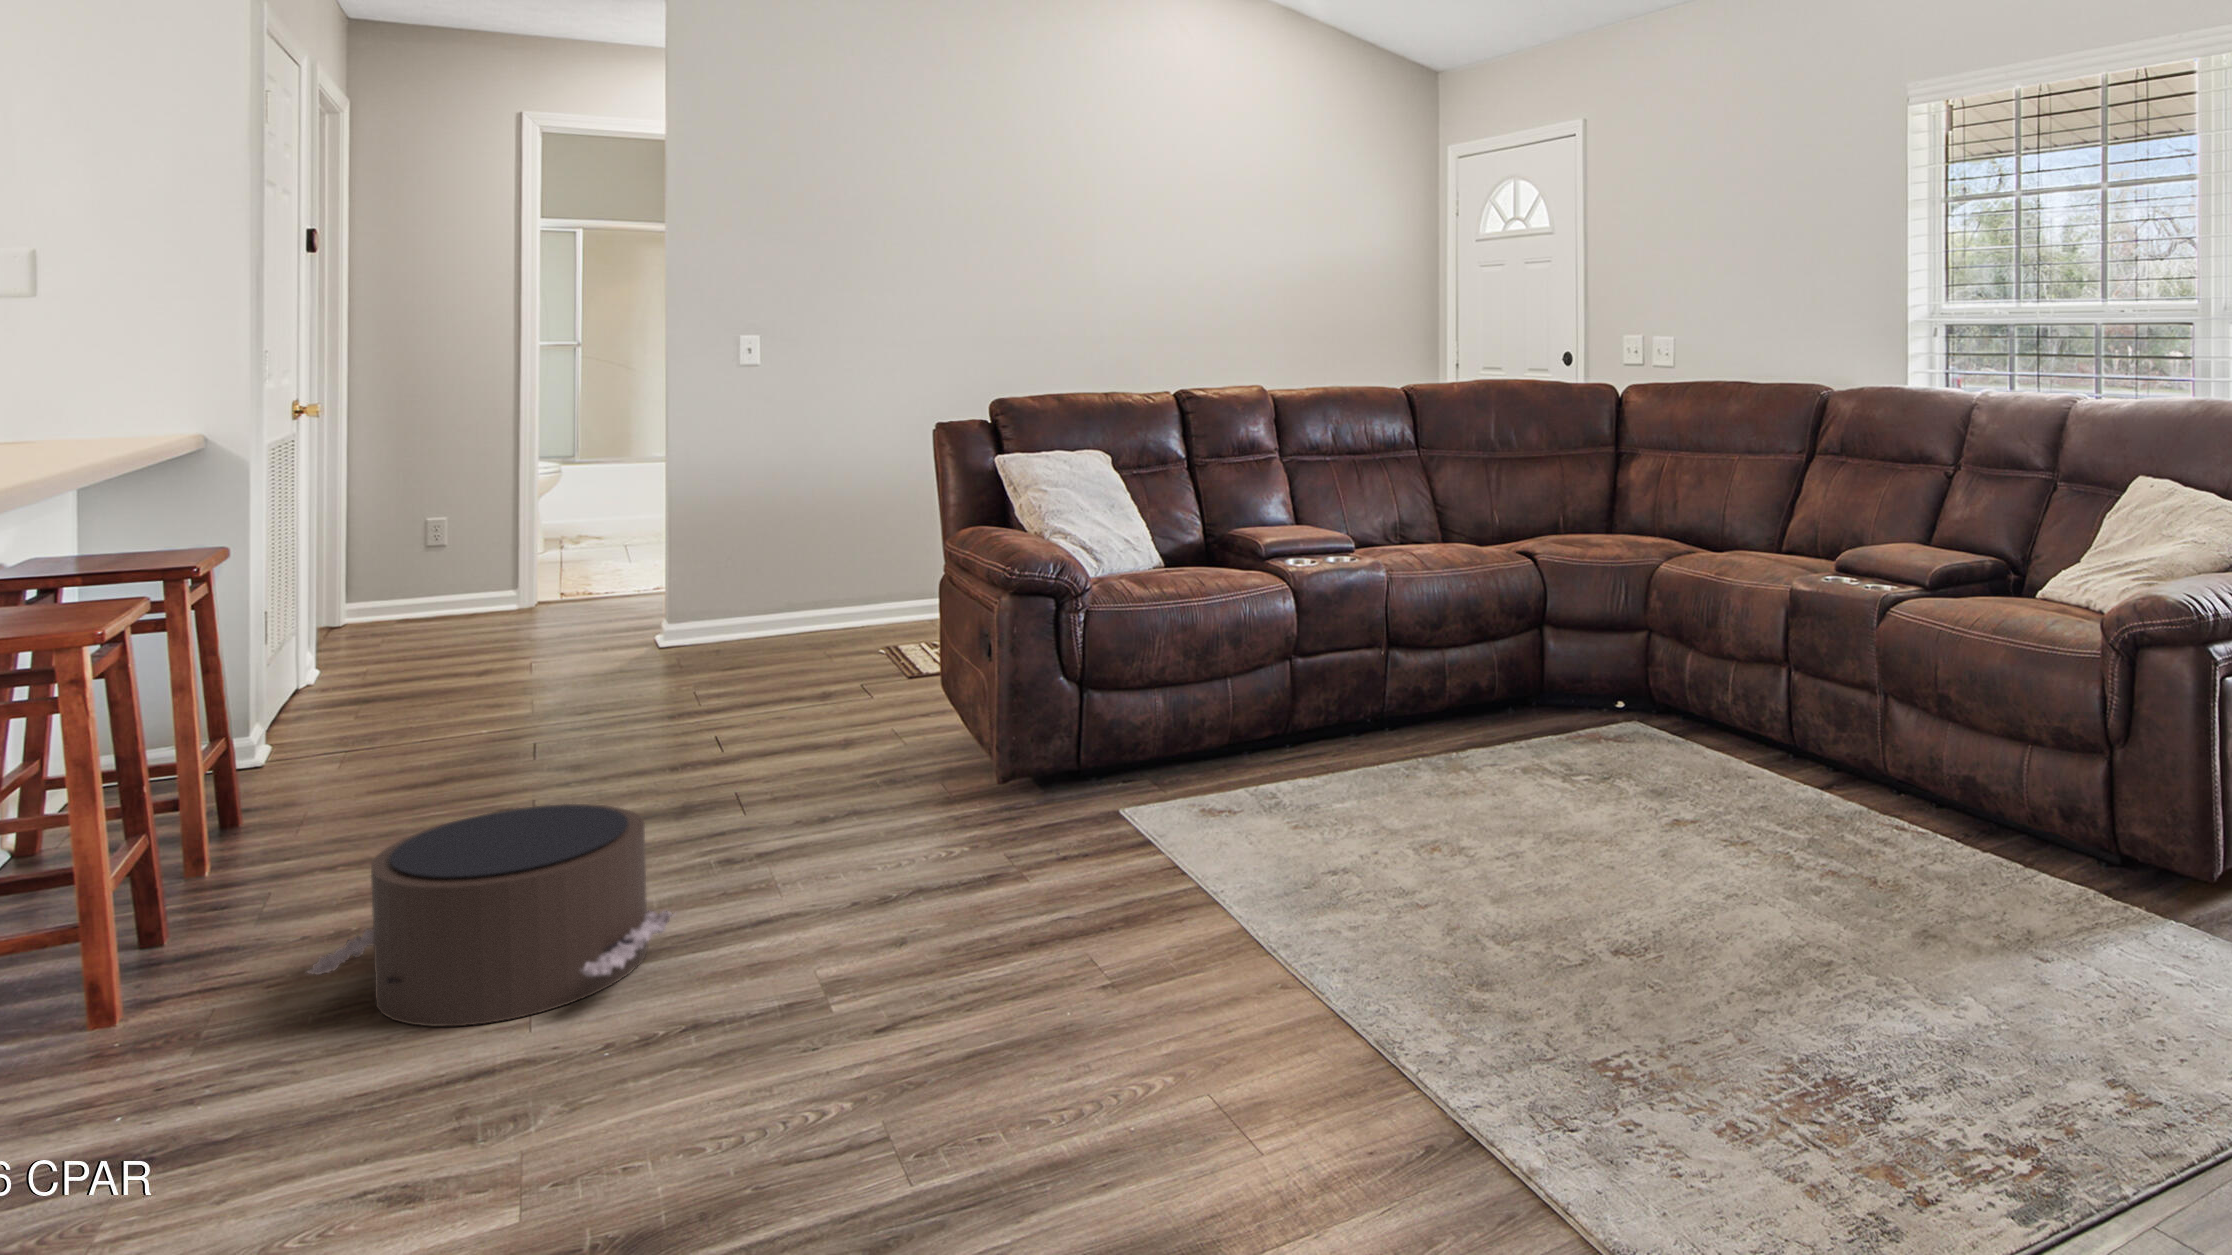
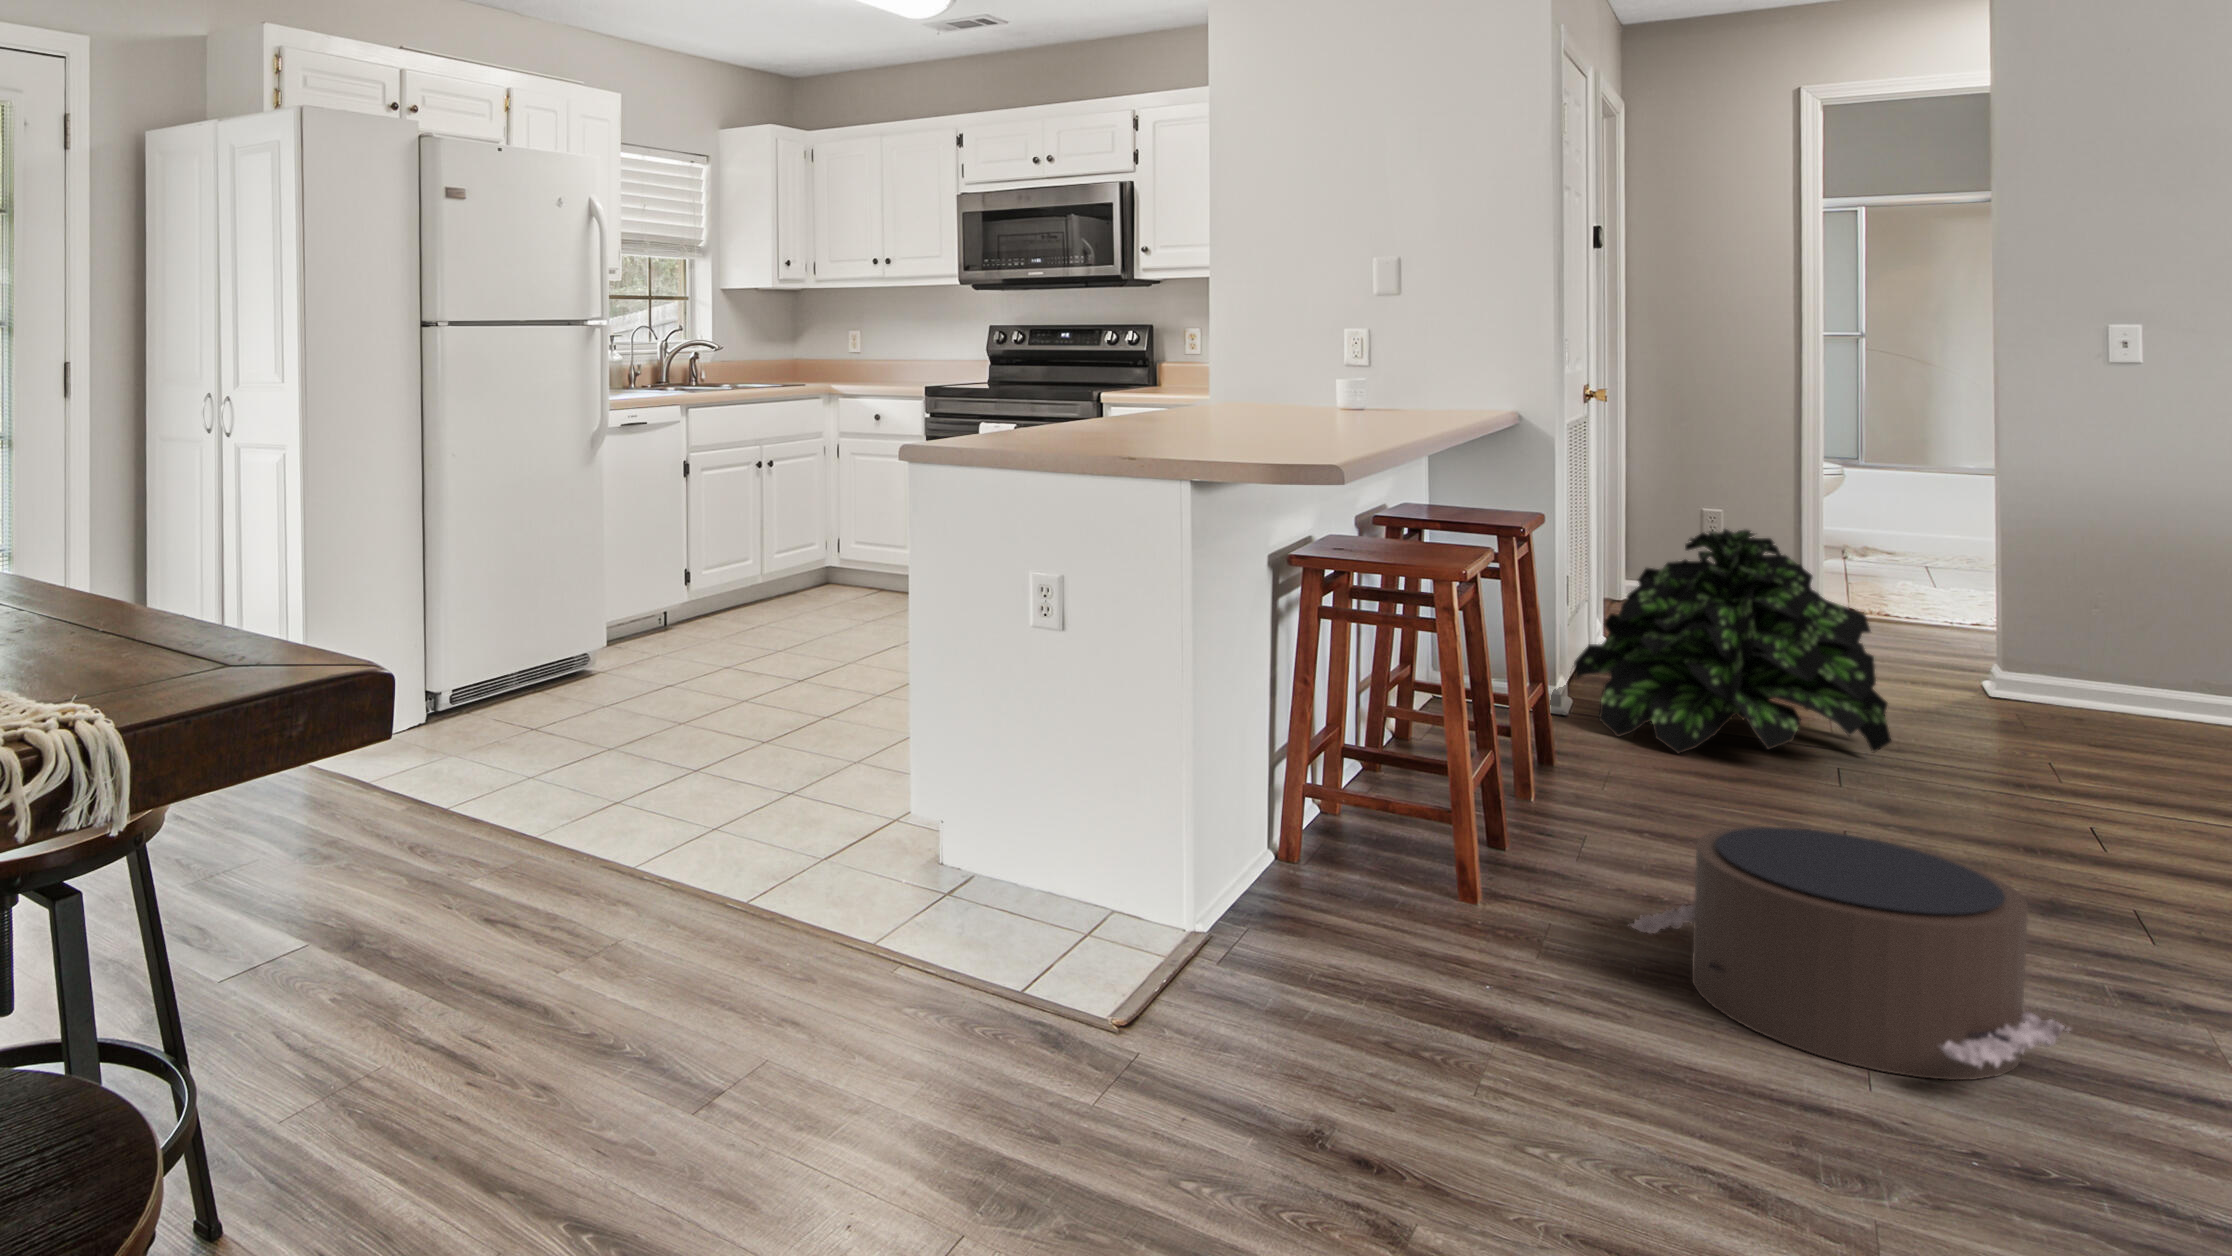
potted plant: none [273,536,579,773] -> present [1574,529,1891,753]

